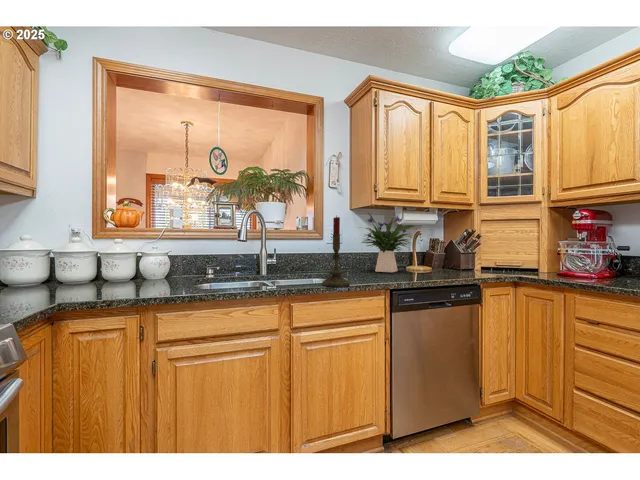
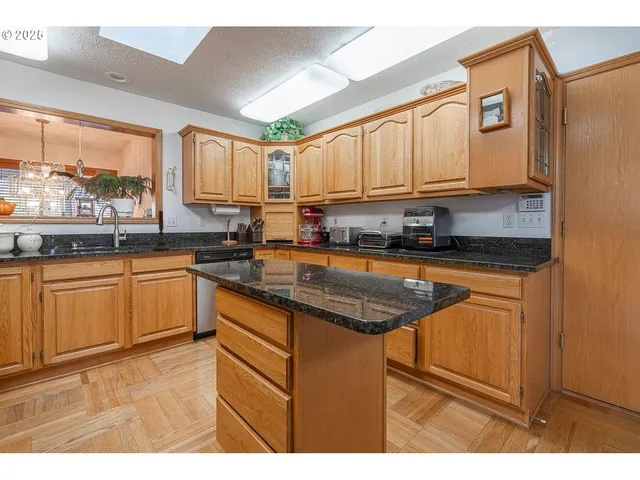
flower arrangement: present [362,213,414,272] -> none [184,207,222,244]

